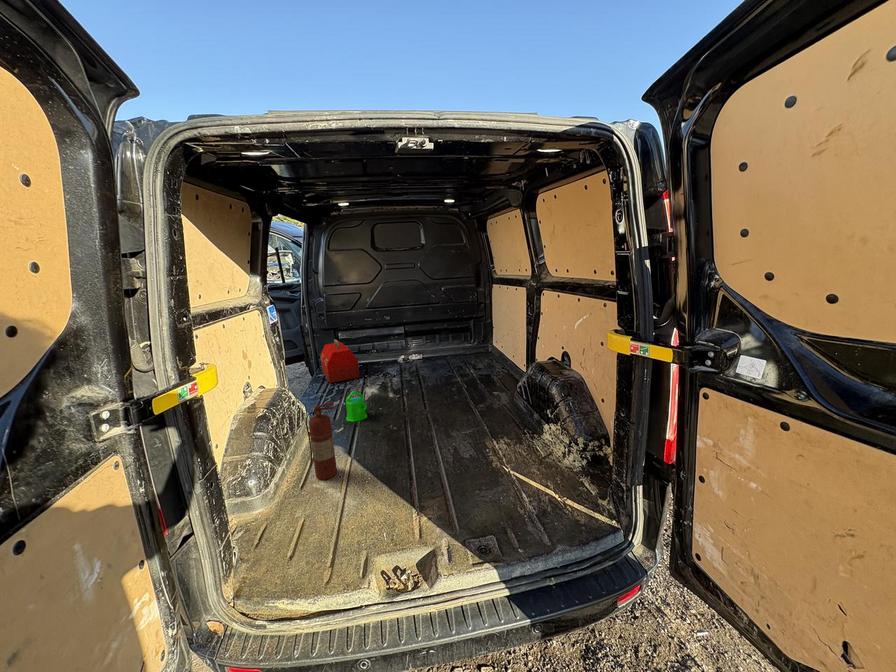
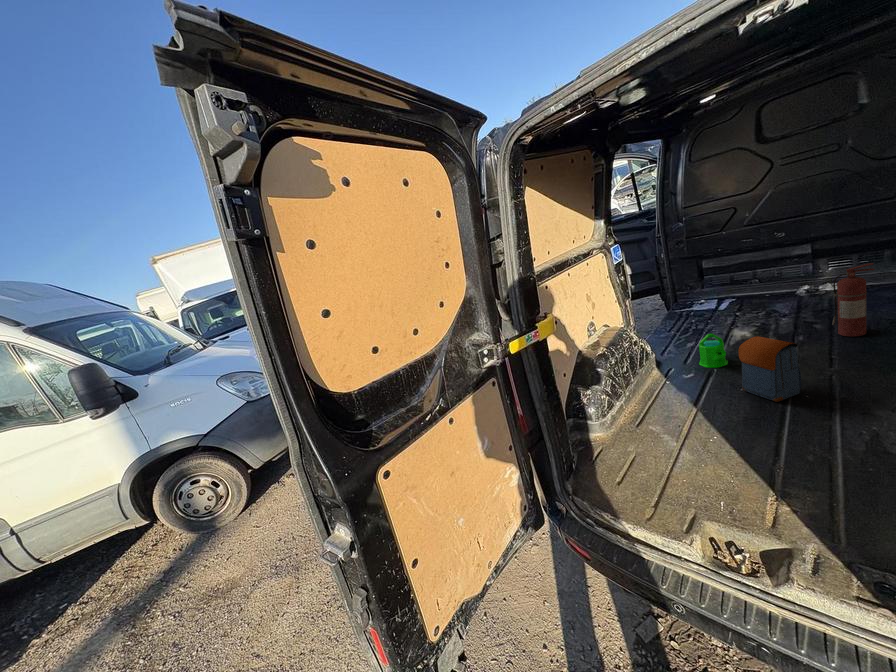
toolbox: present [320,339,360,383] -> none [677,272,726,321]
backpack: none [378,389,416,440] -> present [739,336,801,402]
fire extinguisher: present [306,401,337,480] -> present [832,263,875,336]

